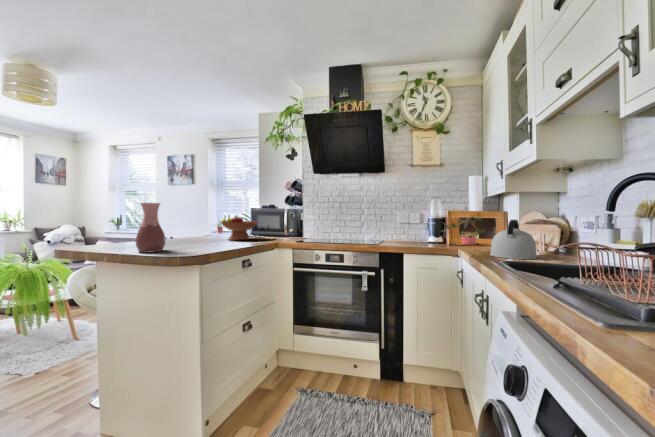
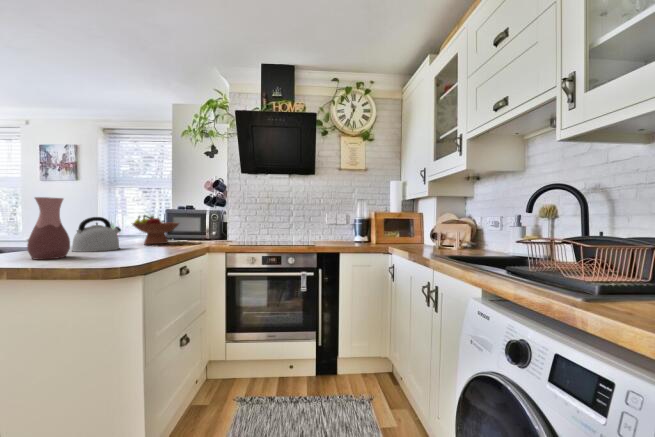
potted plant: present [441,216,484,245] -> none [369,214,408,243]
kettle: present [490,220,537,259] -> present [72,217,121,252]

